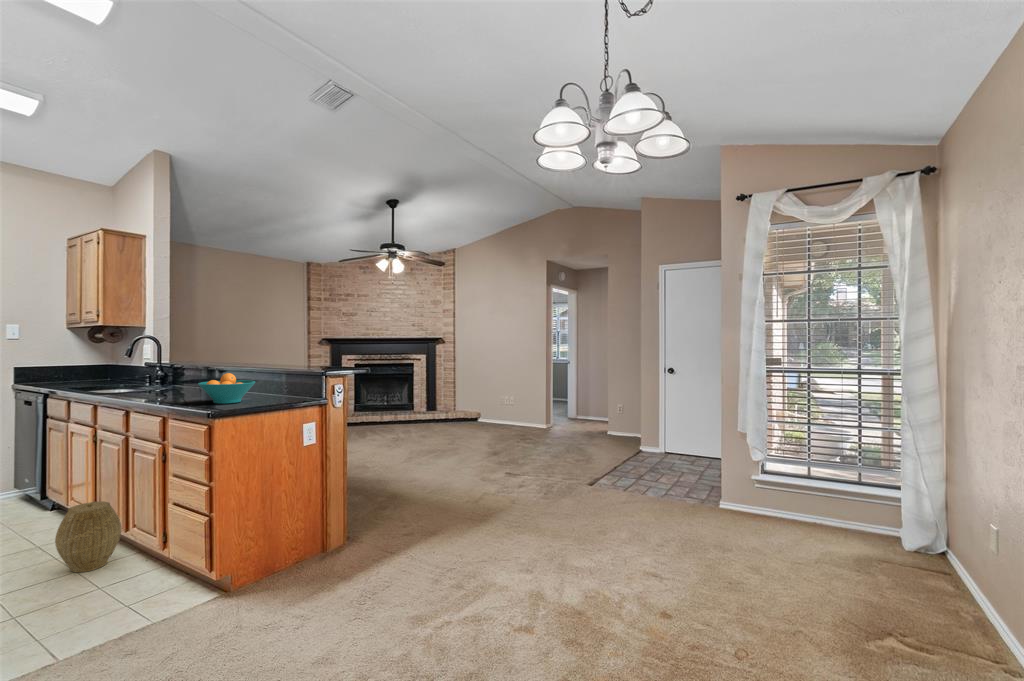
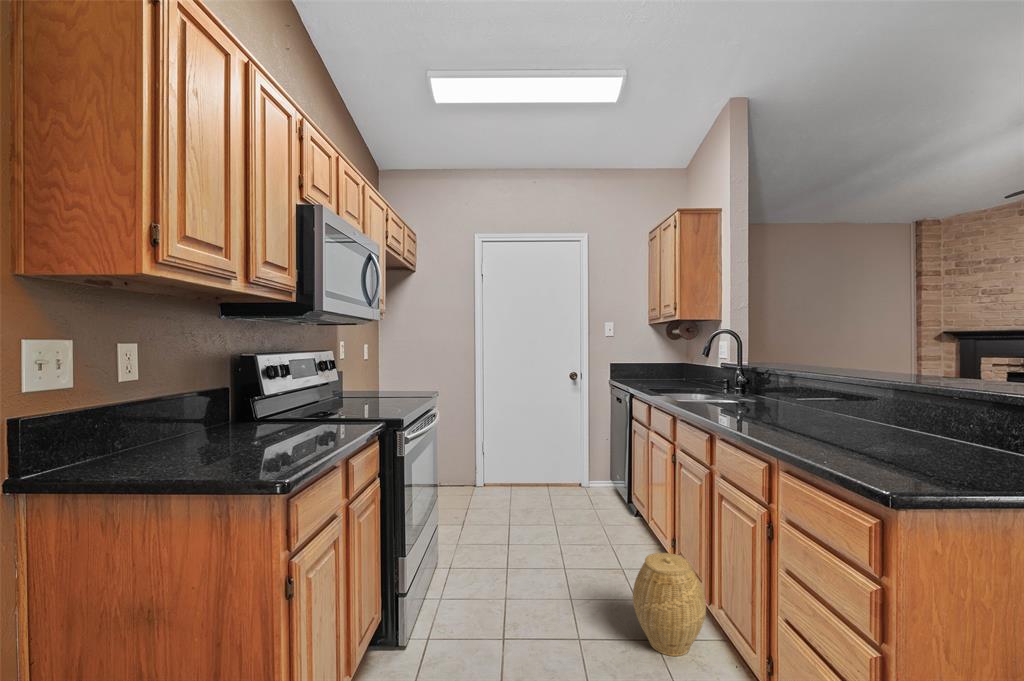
fruit bowl: present [198,373,255,404] -> none [829,399,962,465]

